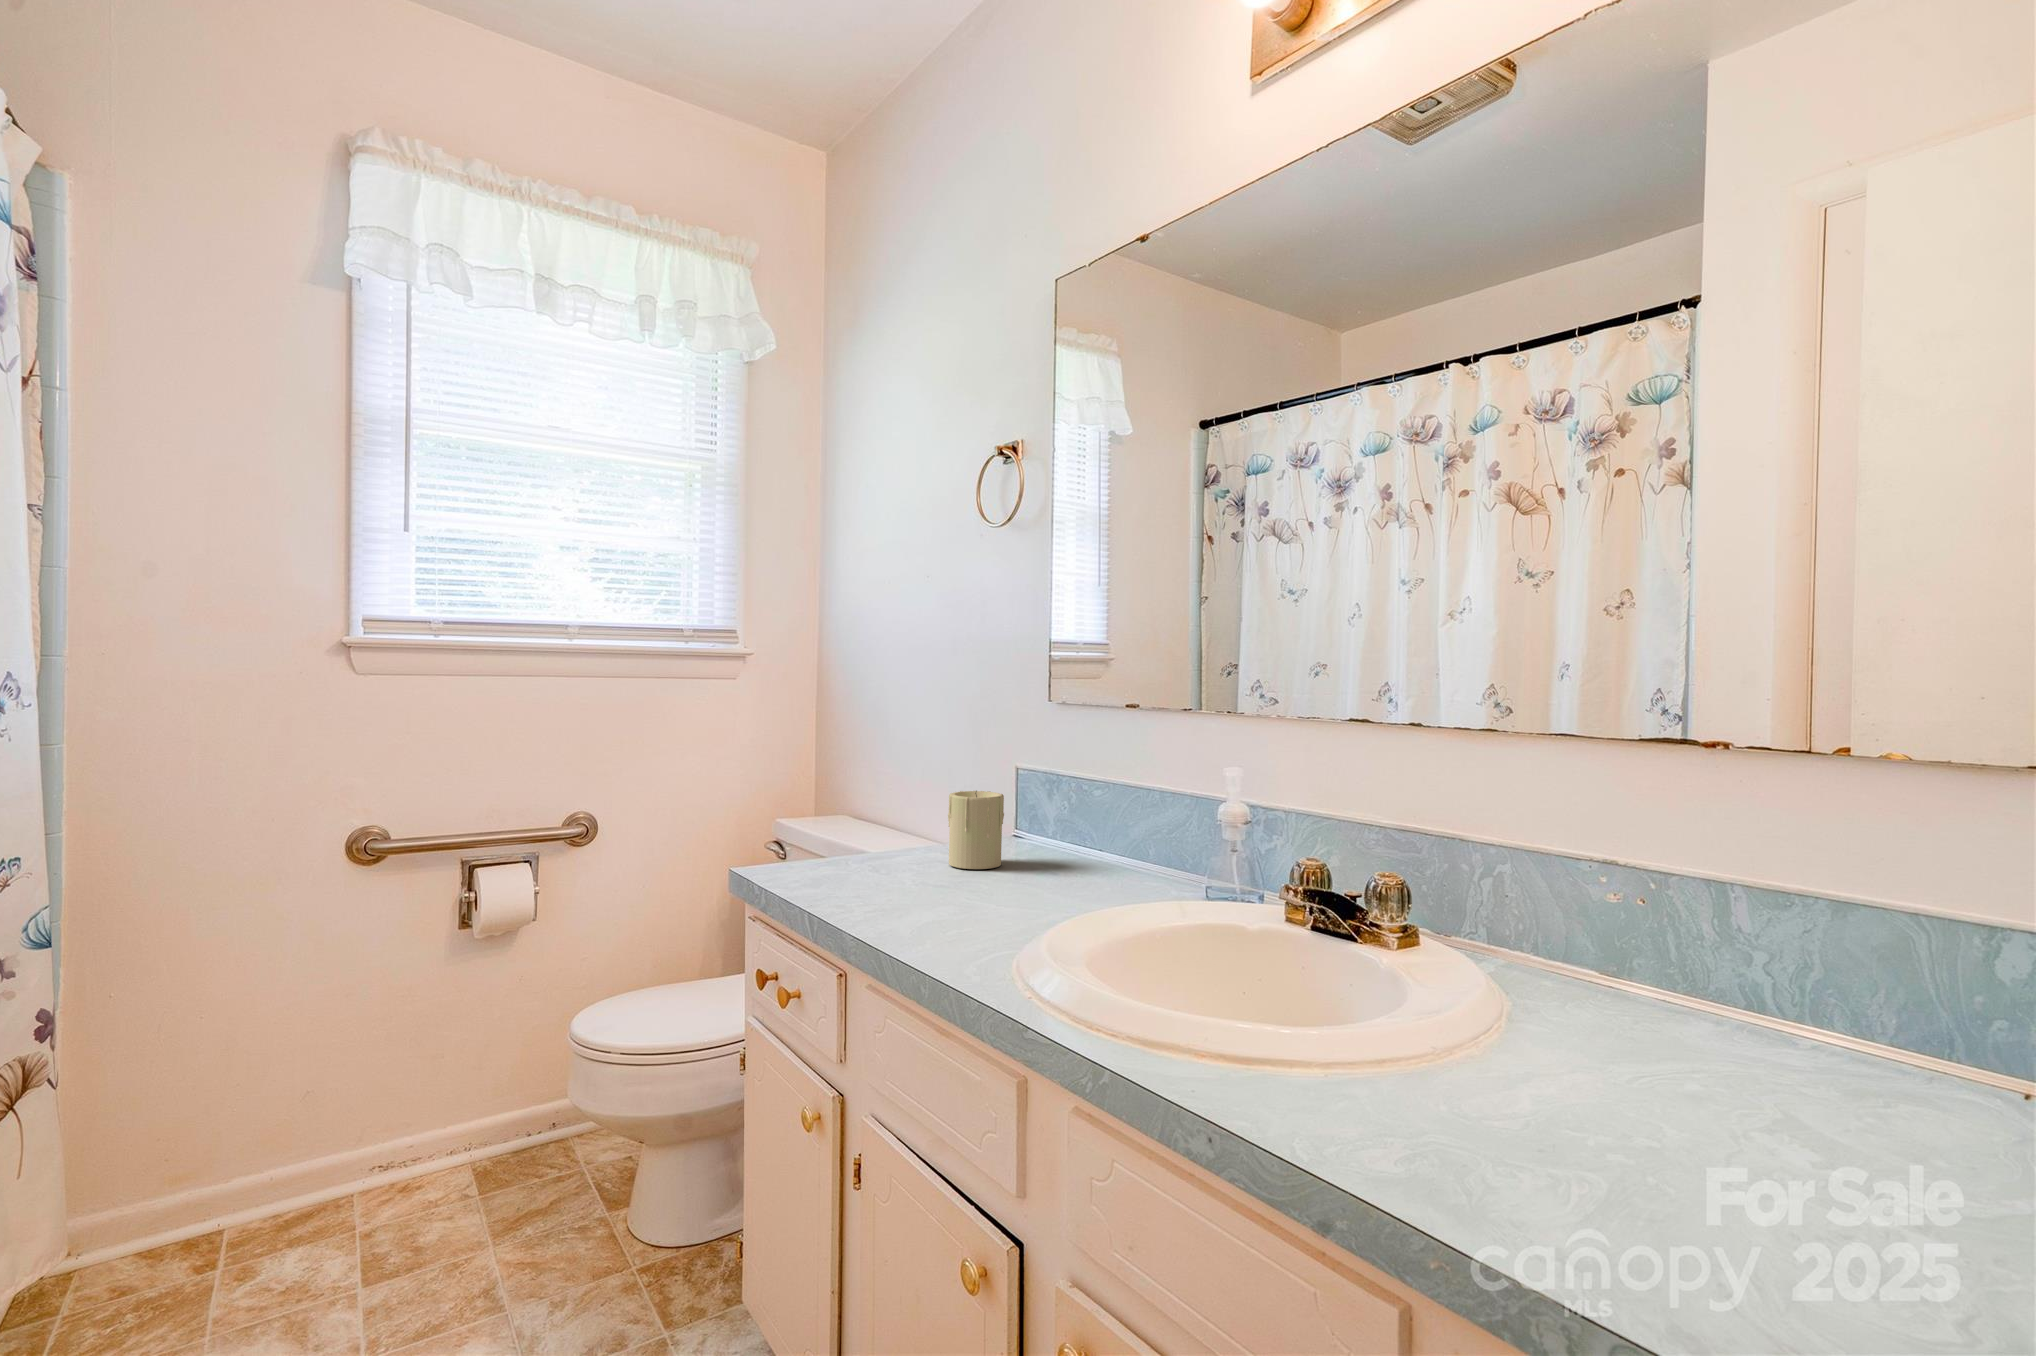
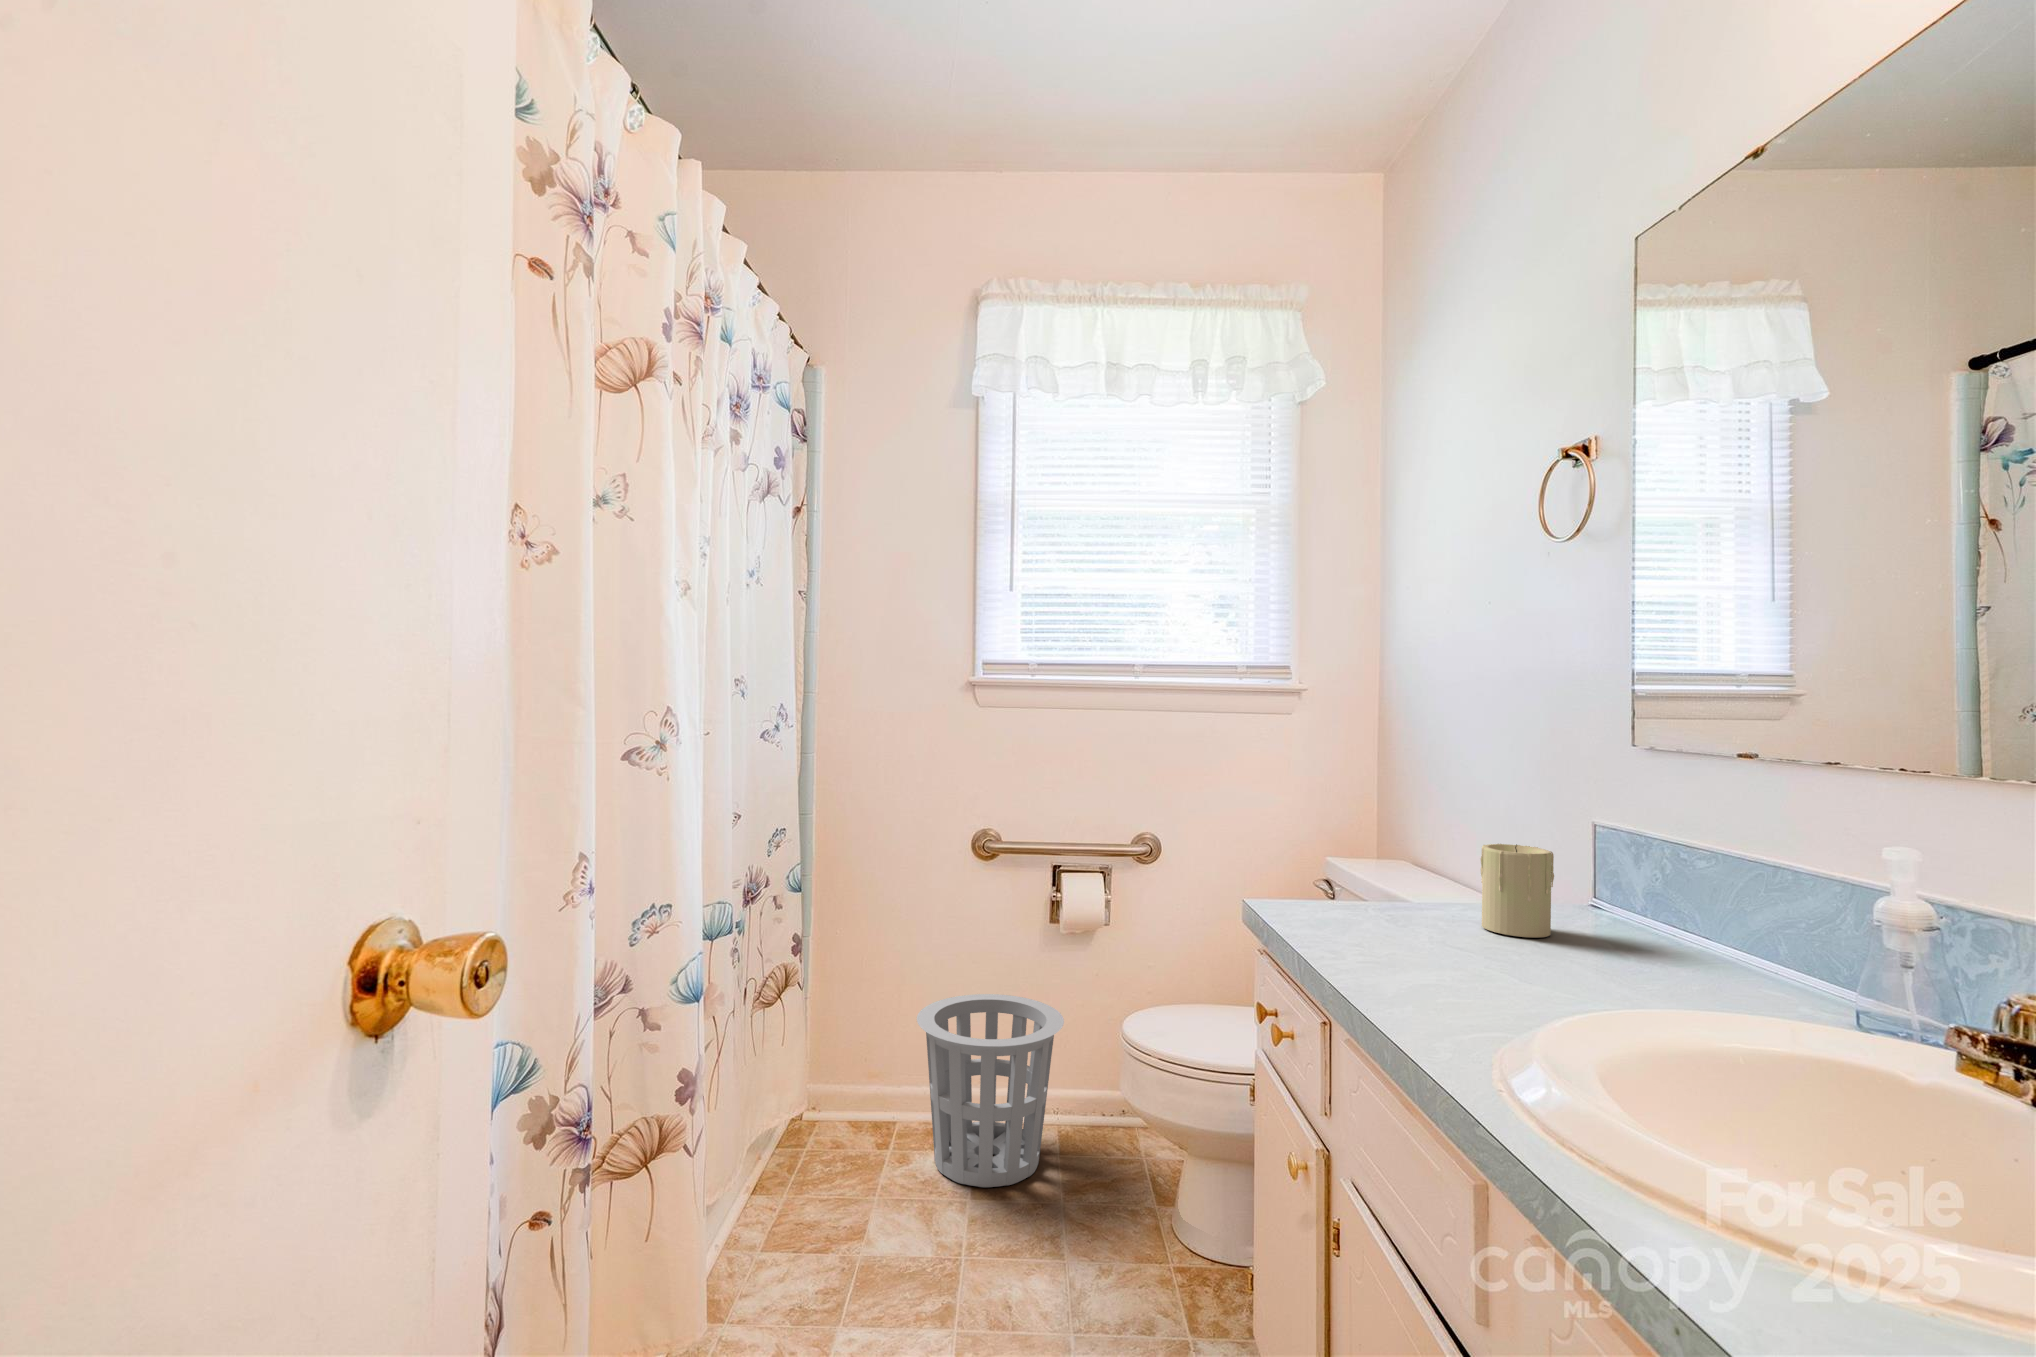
waste basket: none [267,1026,486,1273] -> present [917,994,1064,1187]

